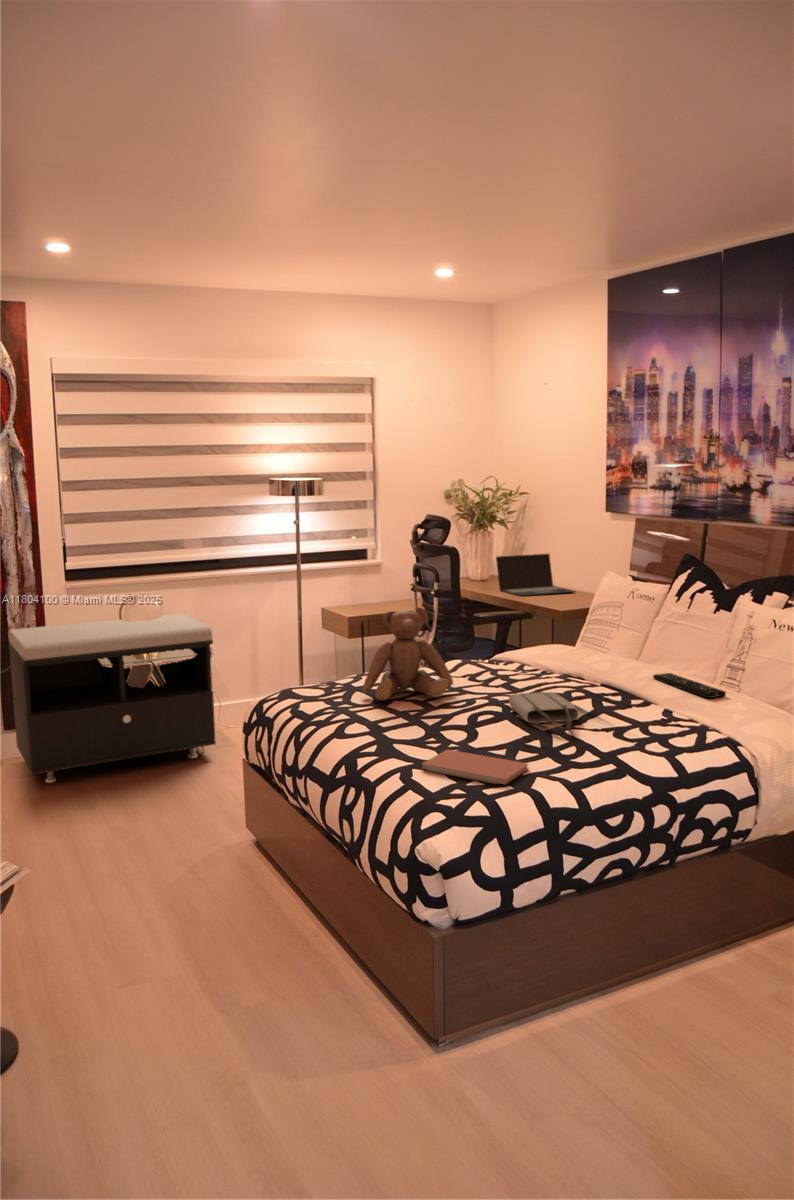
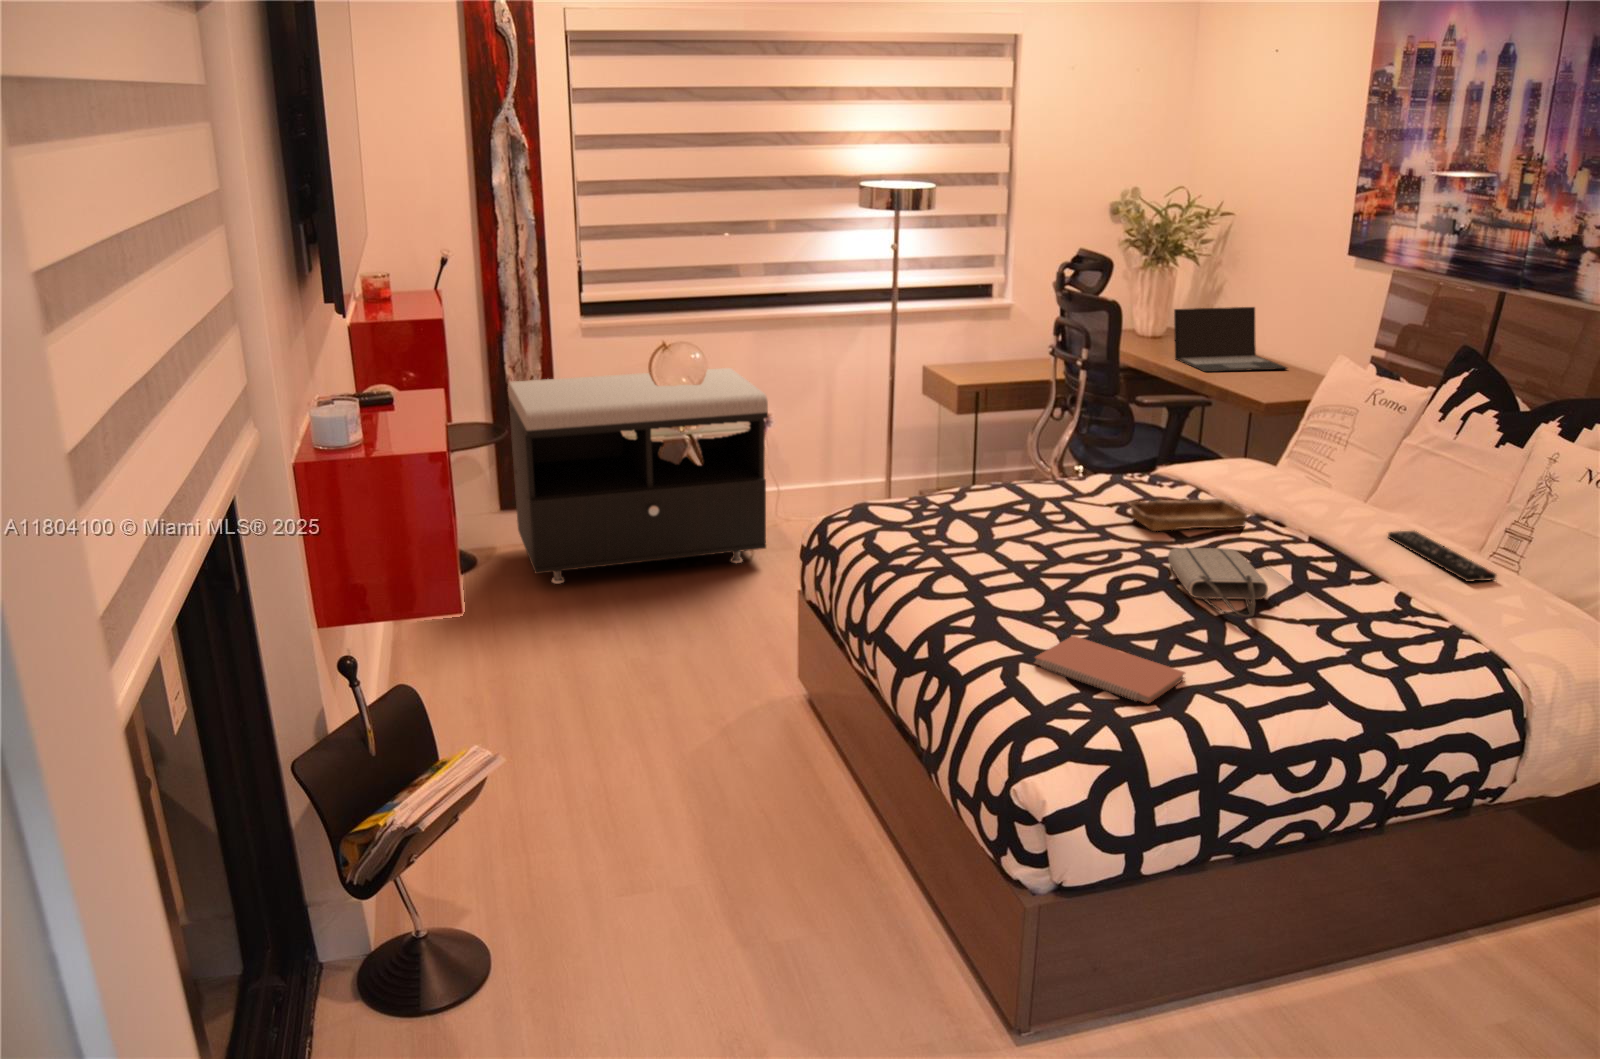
teddy bear: present [362,607,453,700] -> none [963,410,1092,540]
tray: none [475,666,562,688] -> present [1129,499,1250,531]

